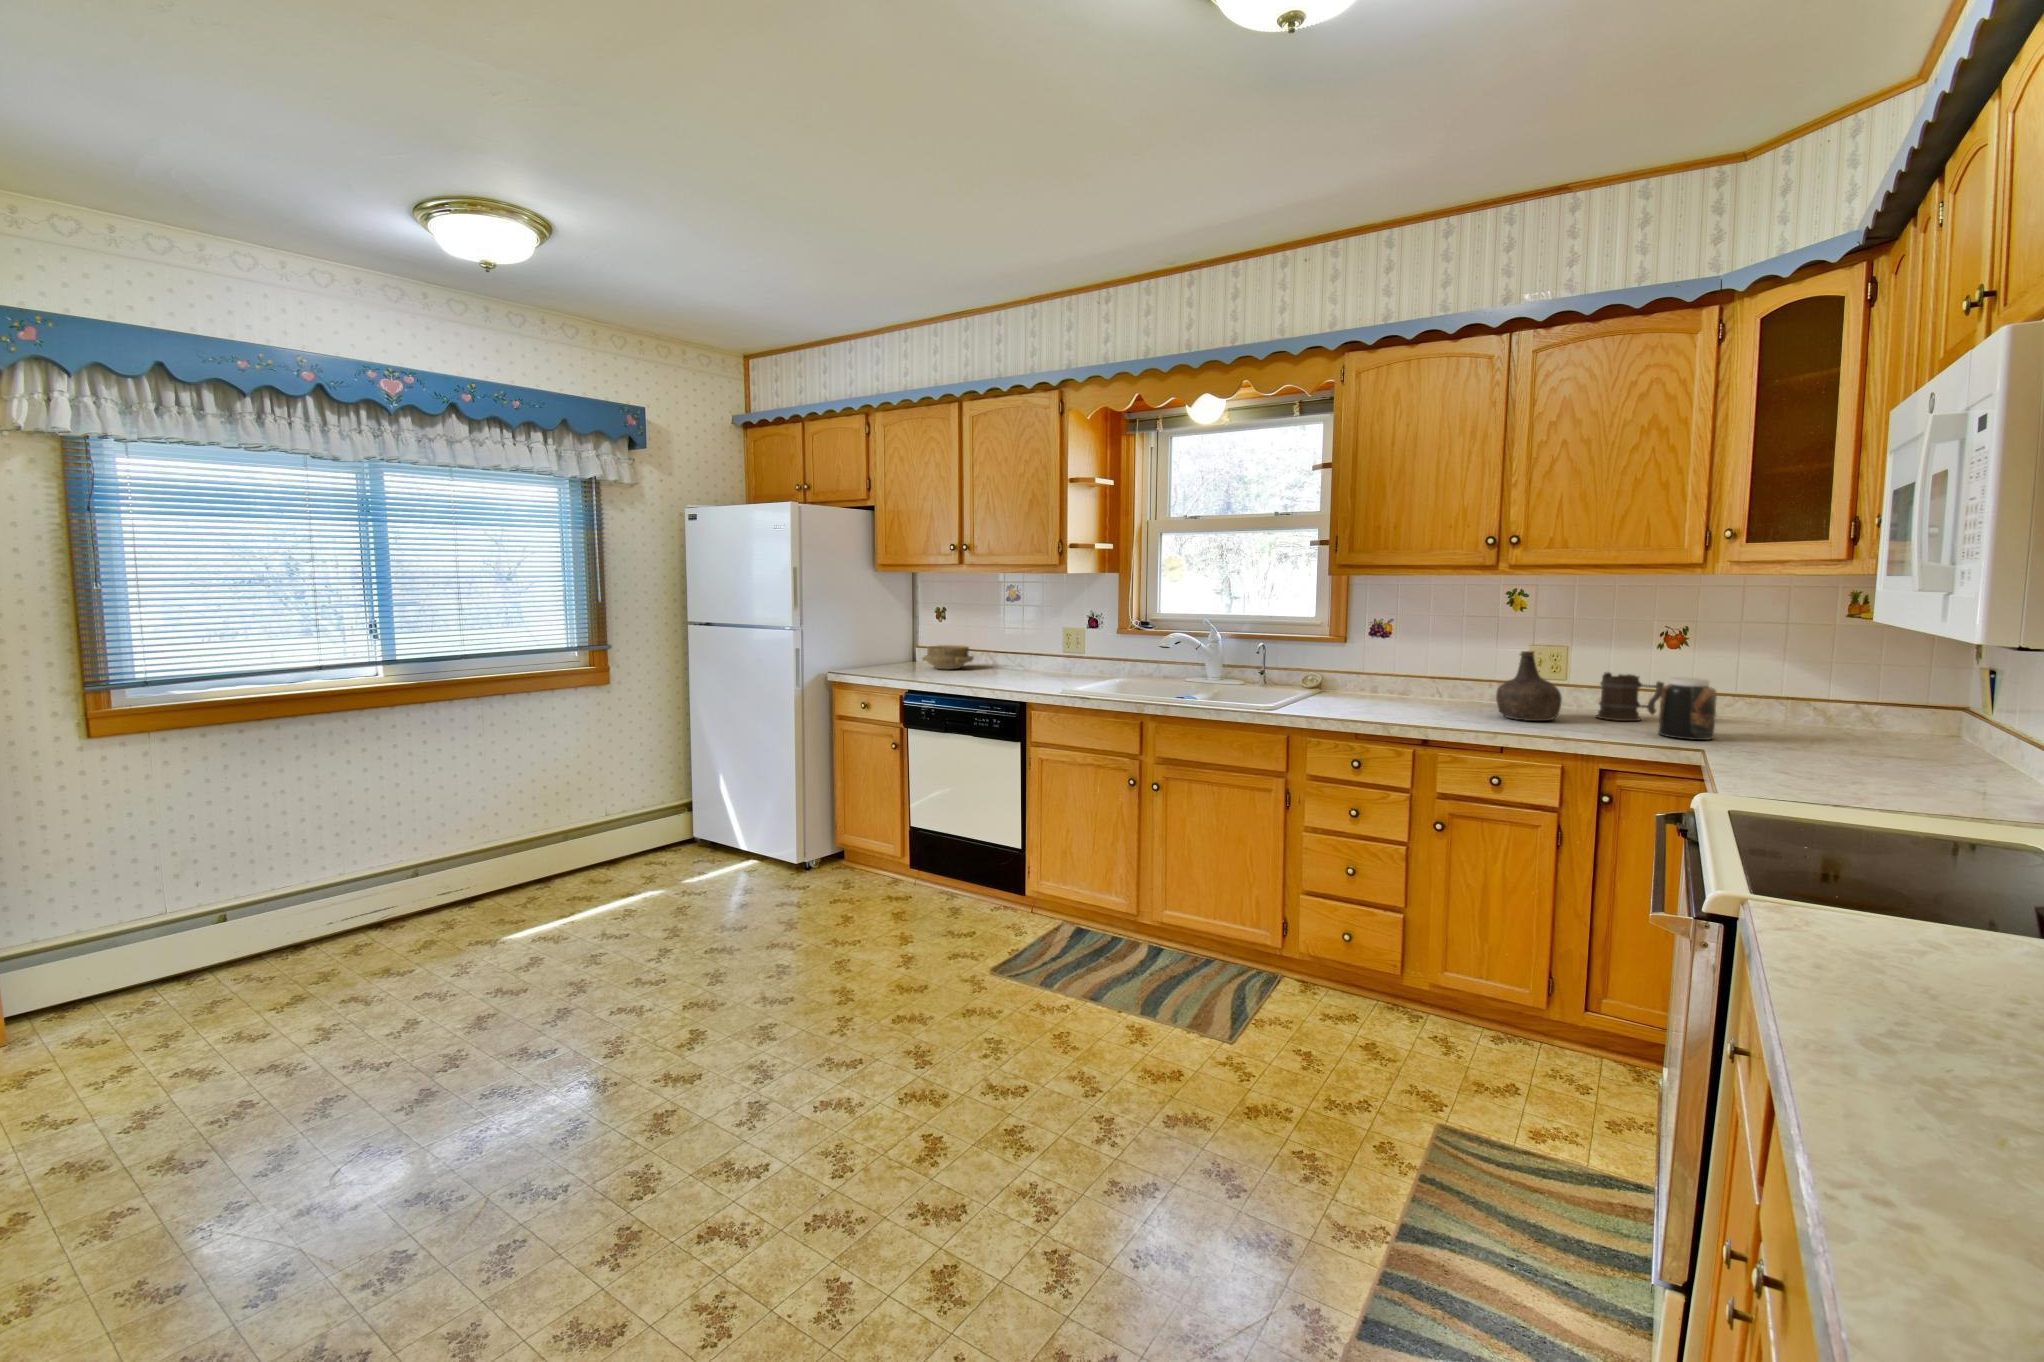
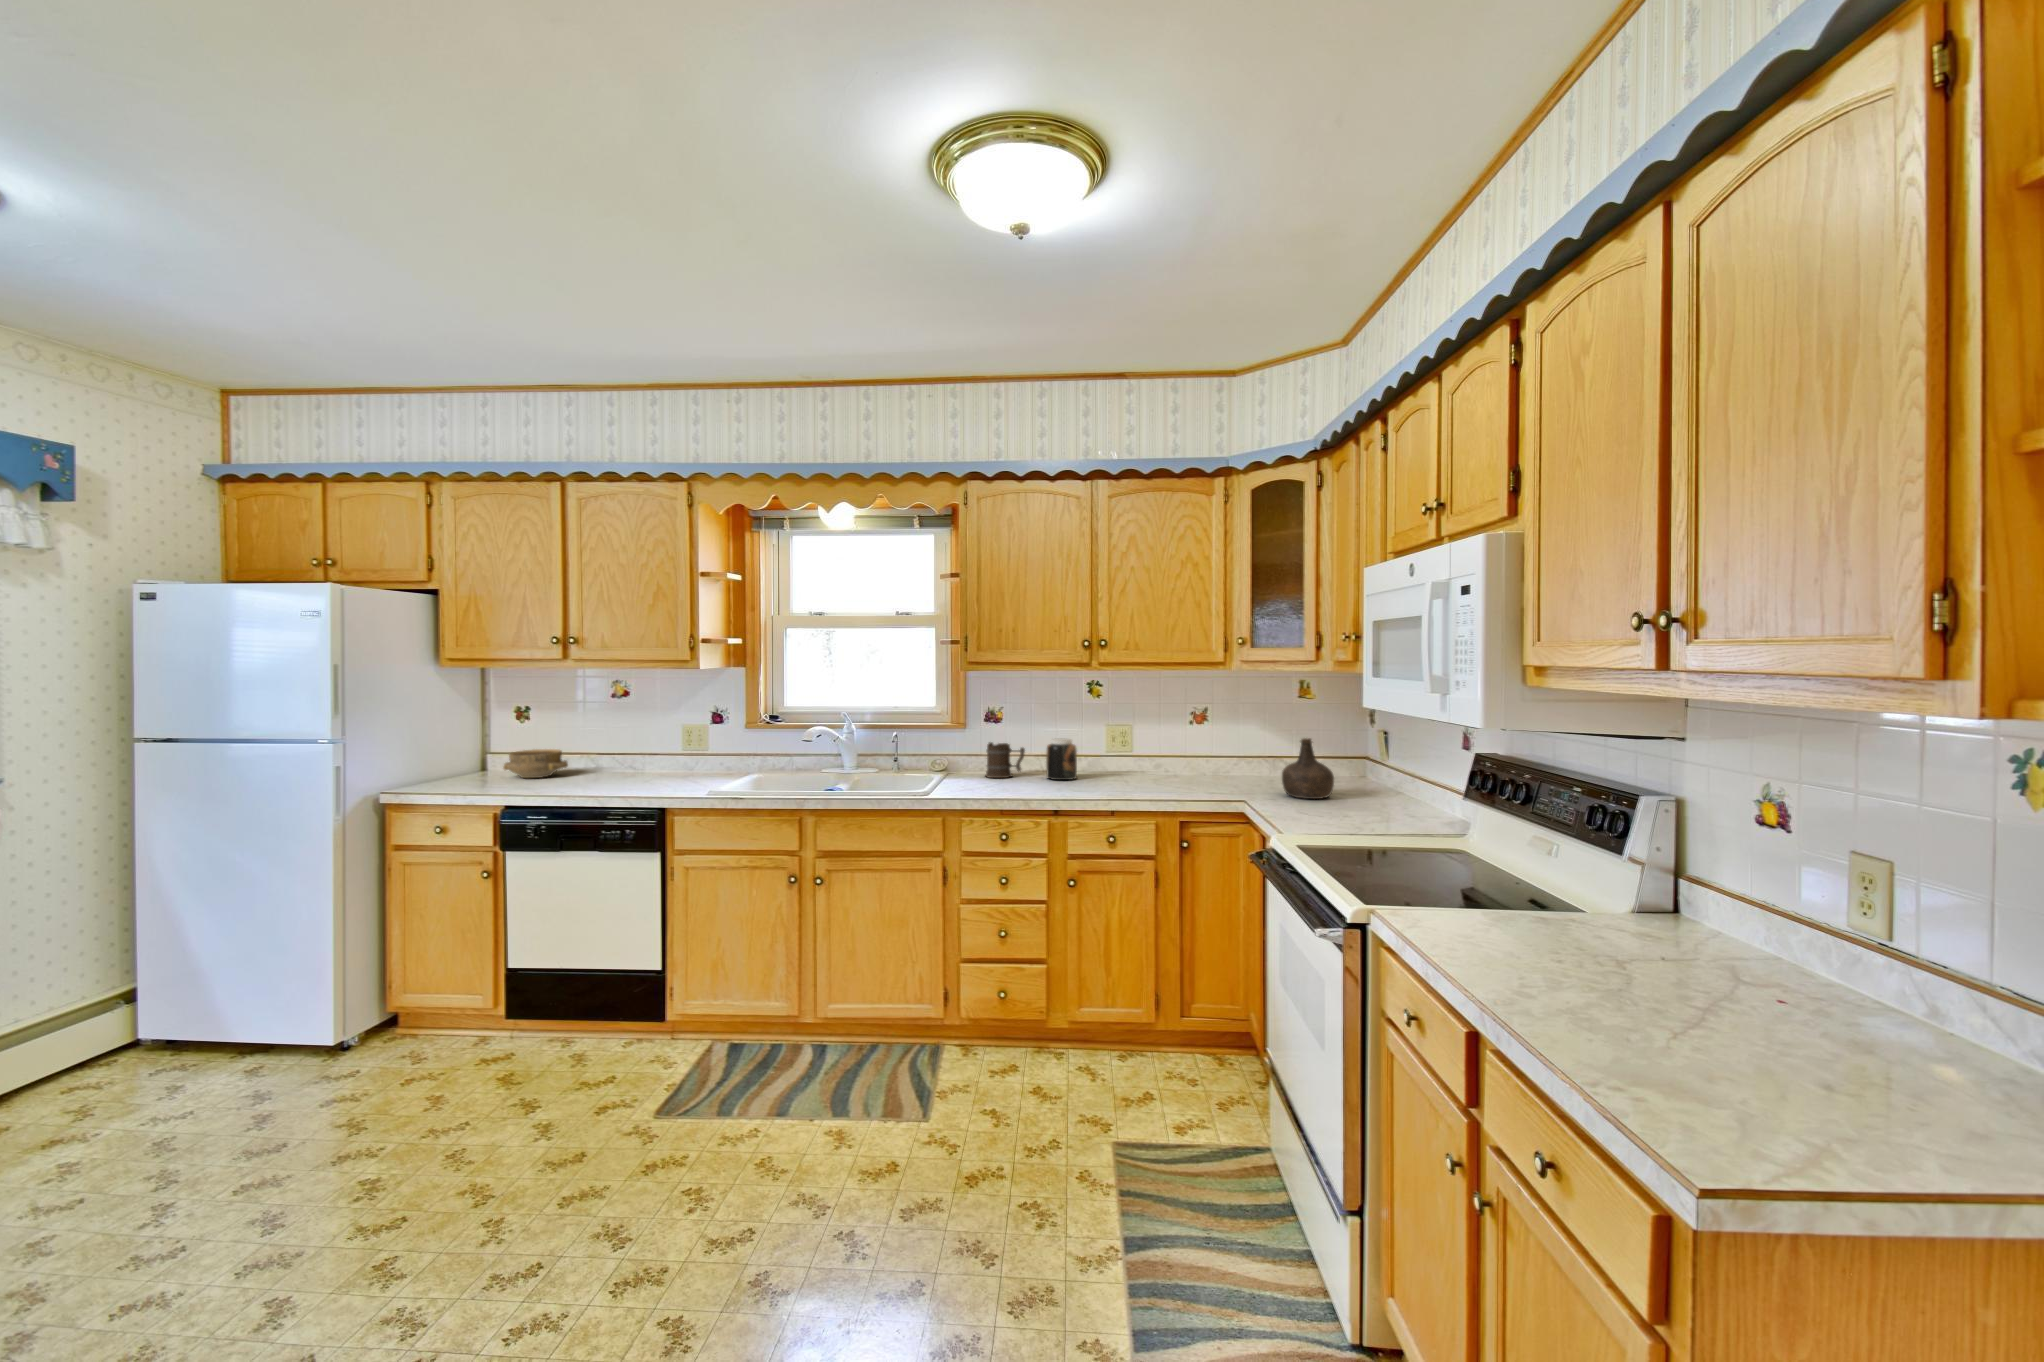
bottle: present [1496,651,1562,721] -> present [1282,738,1334,799]
mug: present [1597,672,1664,721] -> present [986,742,1025,778]
jar: present [1658,677,1717,740] -> present [1046,738,1077,780]

